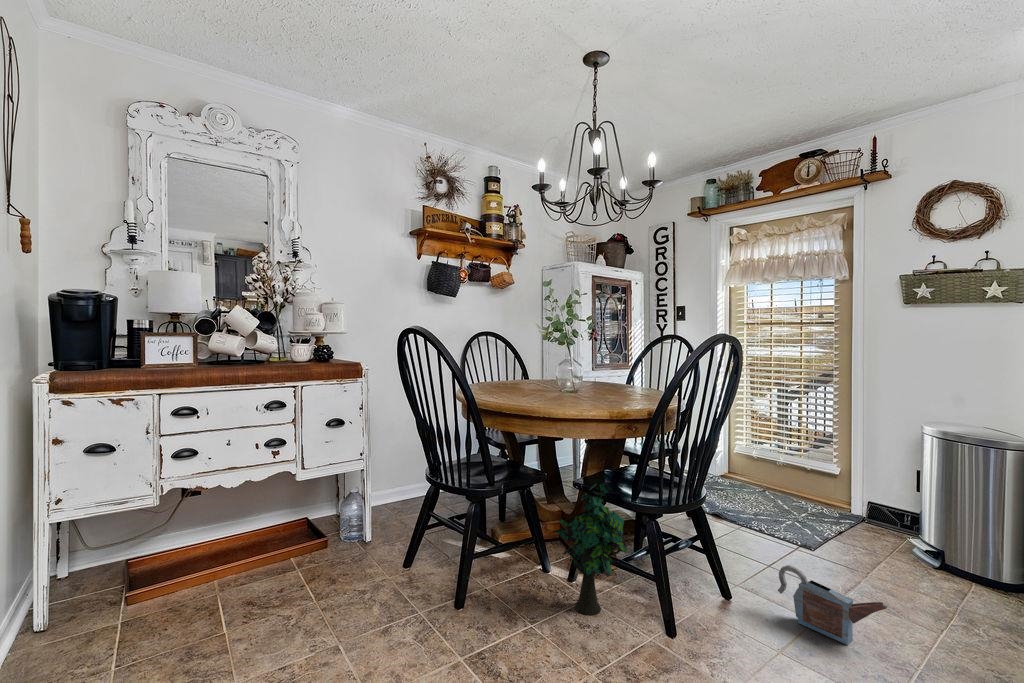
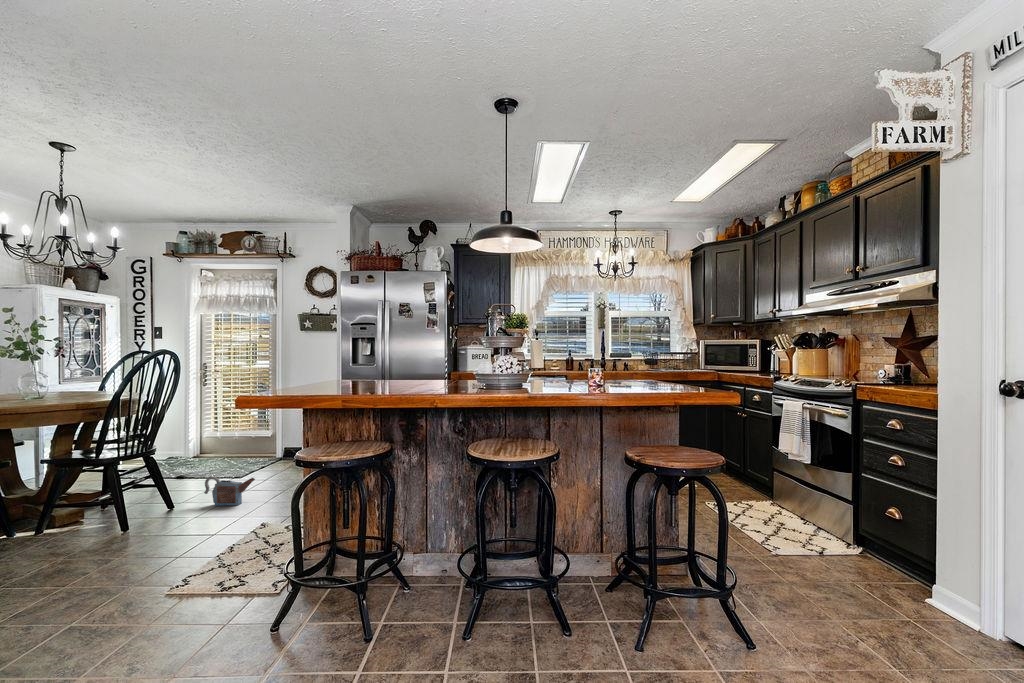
decorative plant: present [553,483,628,615] -> none [20,451,93,544]

